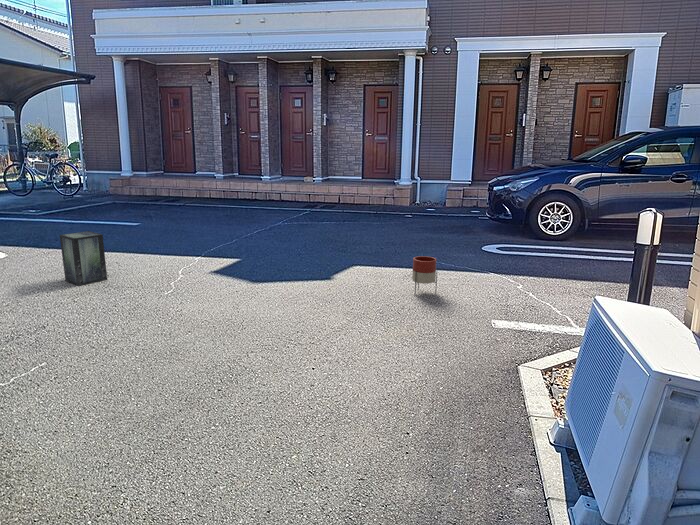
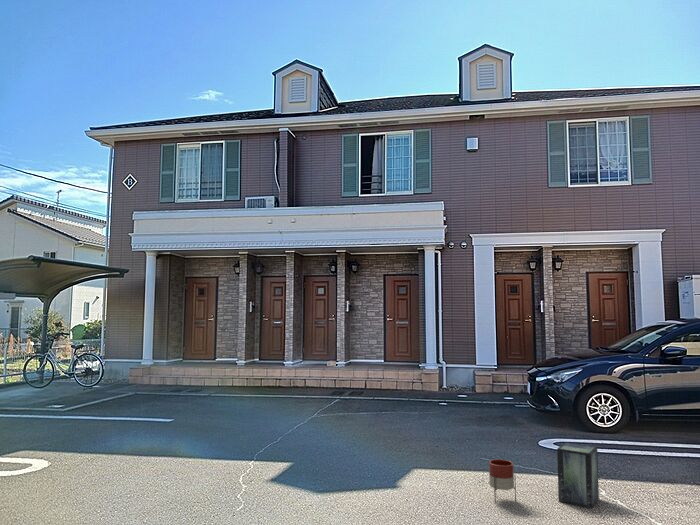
storage box: present [60,231,107,286] -> present [557,443,599,508]

